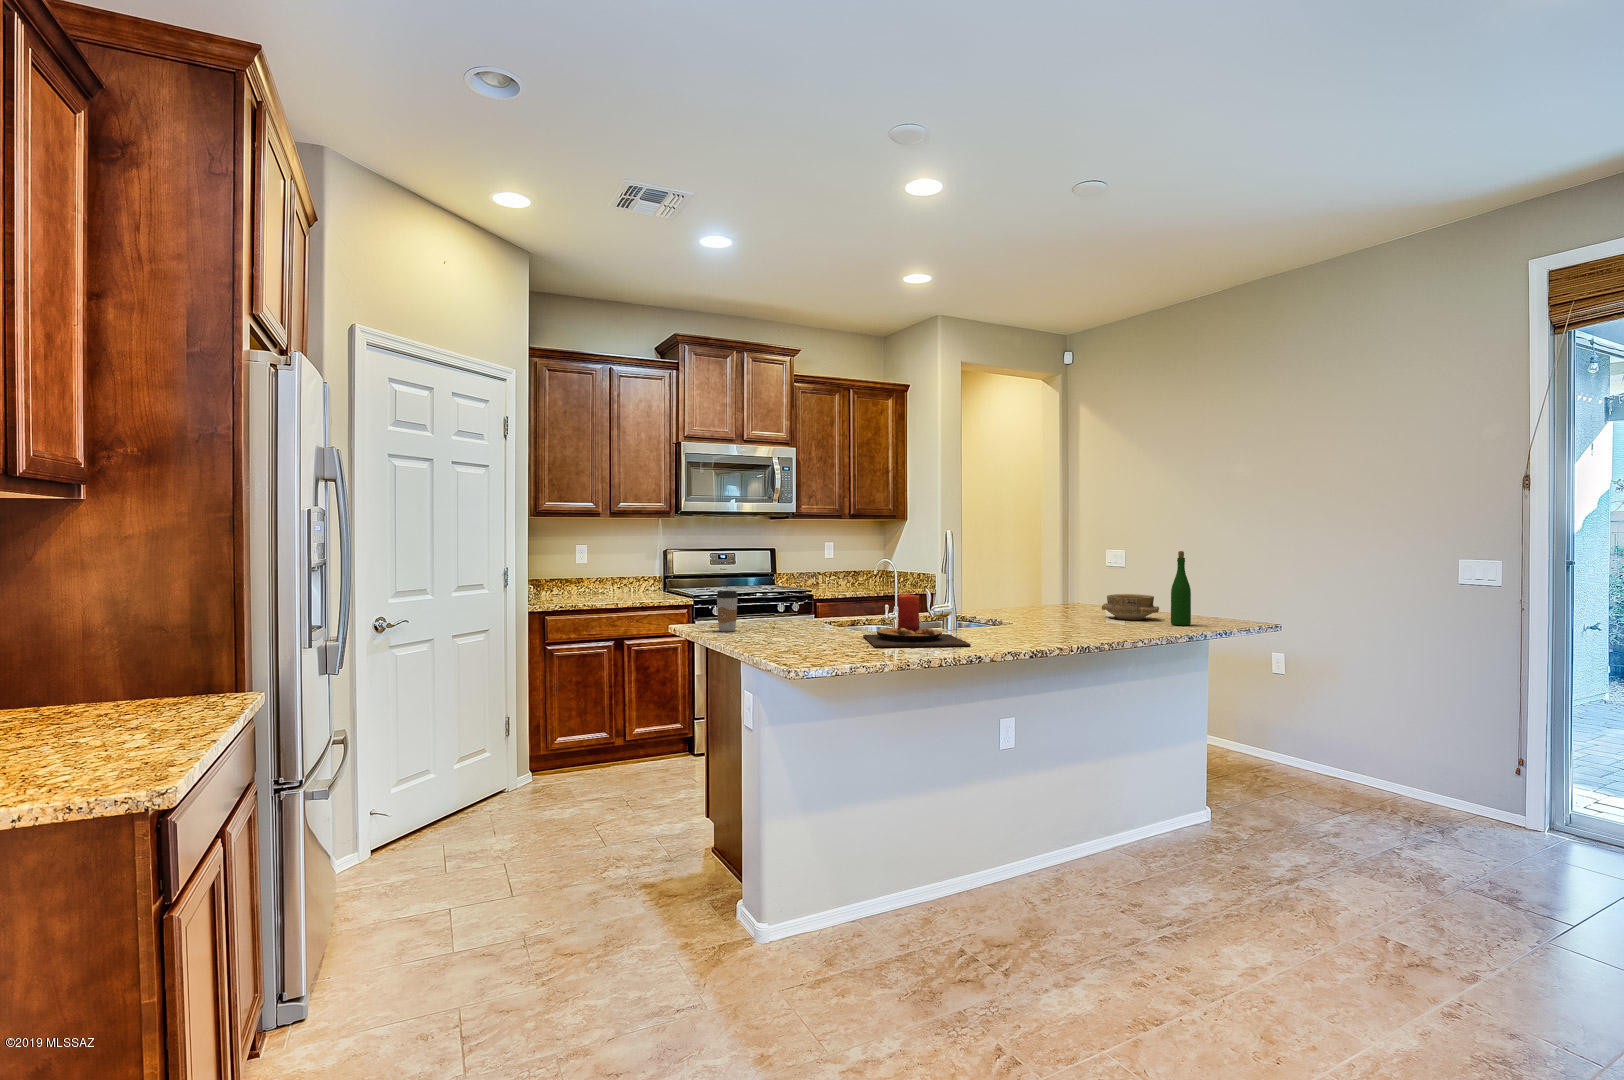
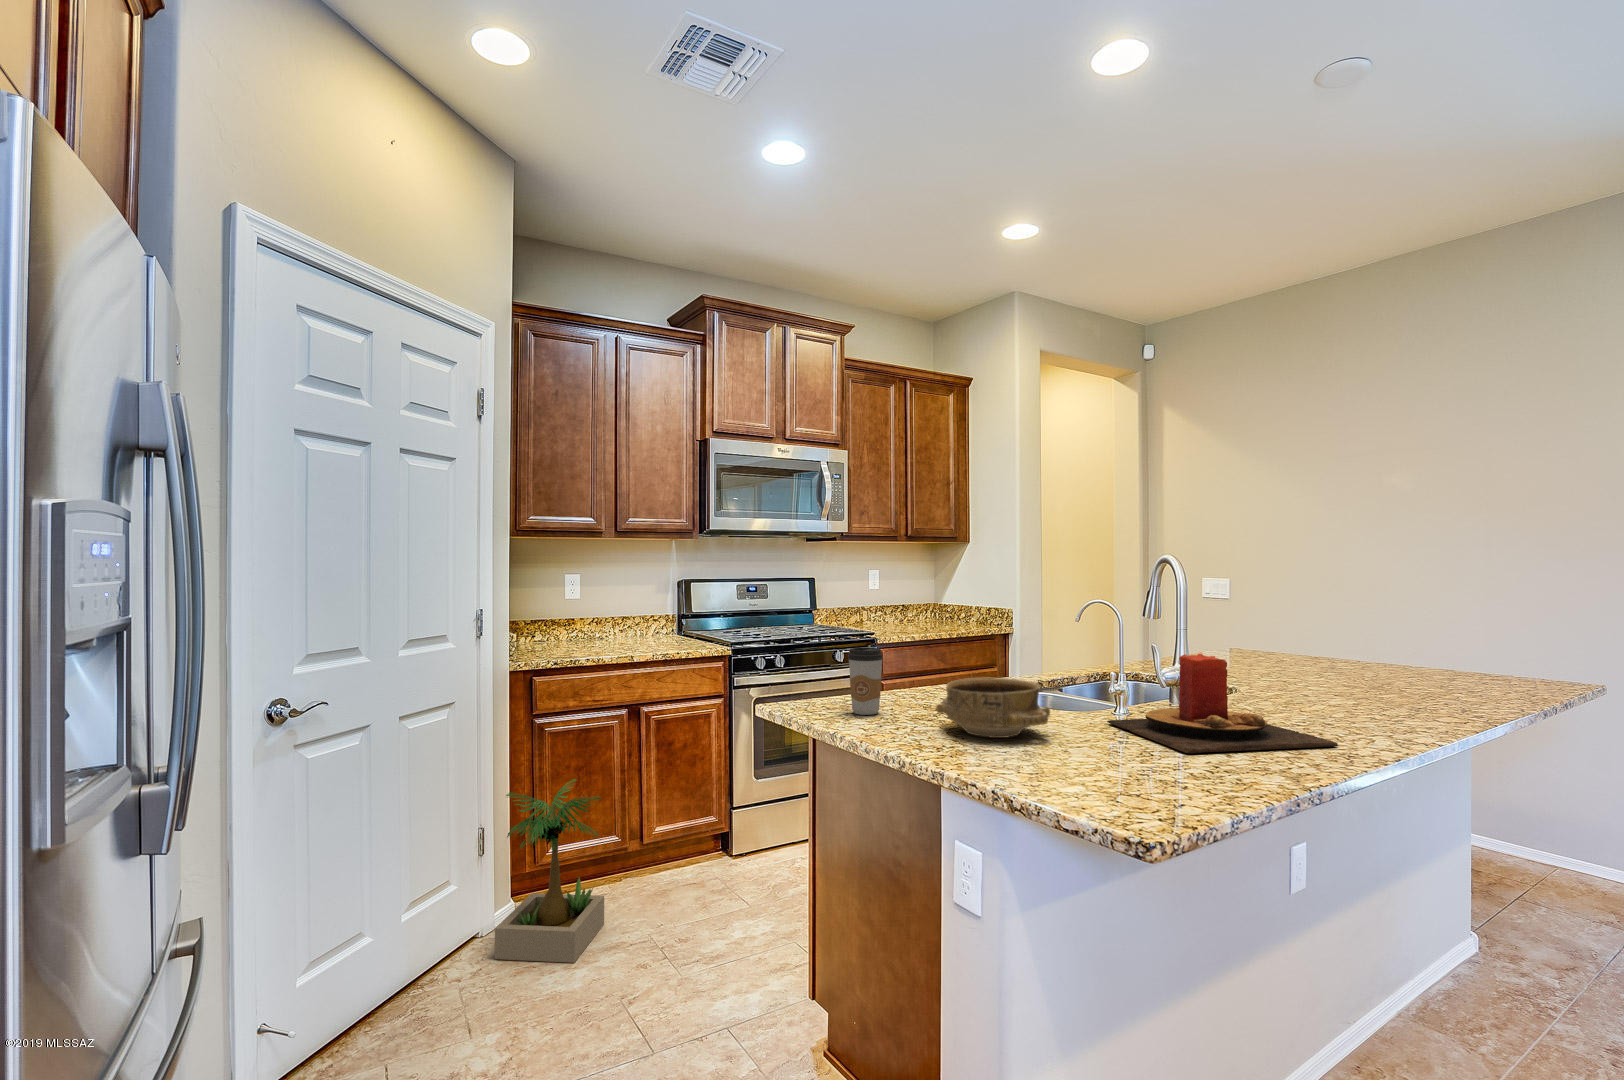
wine bottle: present [1171,551,1191,626] -> none [1485,579,1523,688]
ceramic bowl: present [1102,594,1159,620] -> present [936,678,1050,738]
potted plant: none [515,685,597,803] -> present [495,779,604,963]

